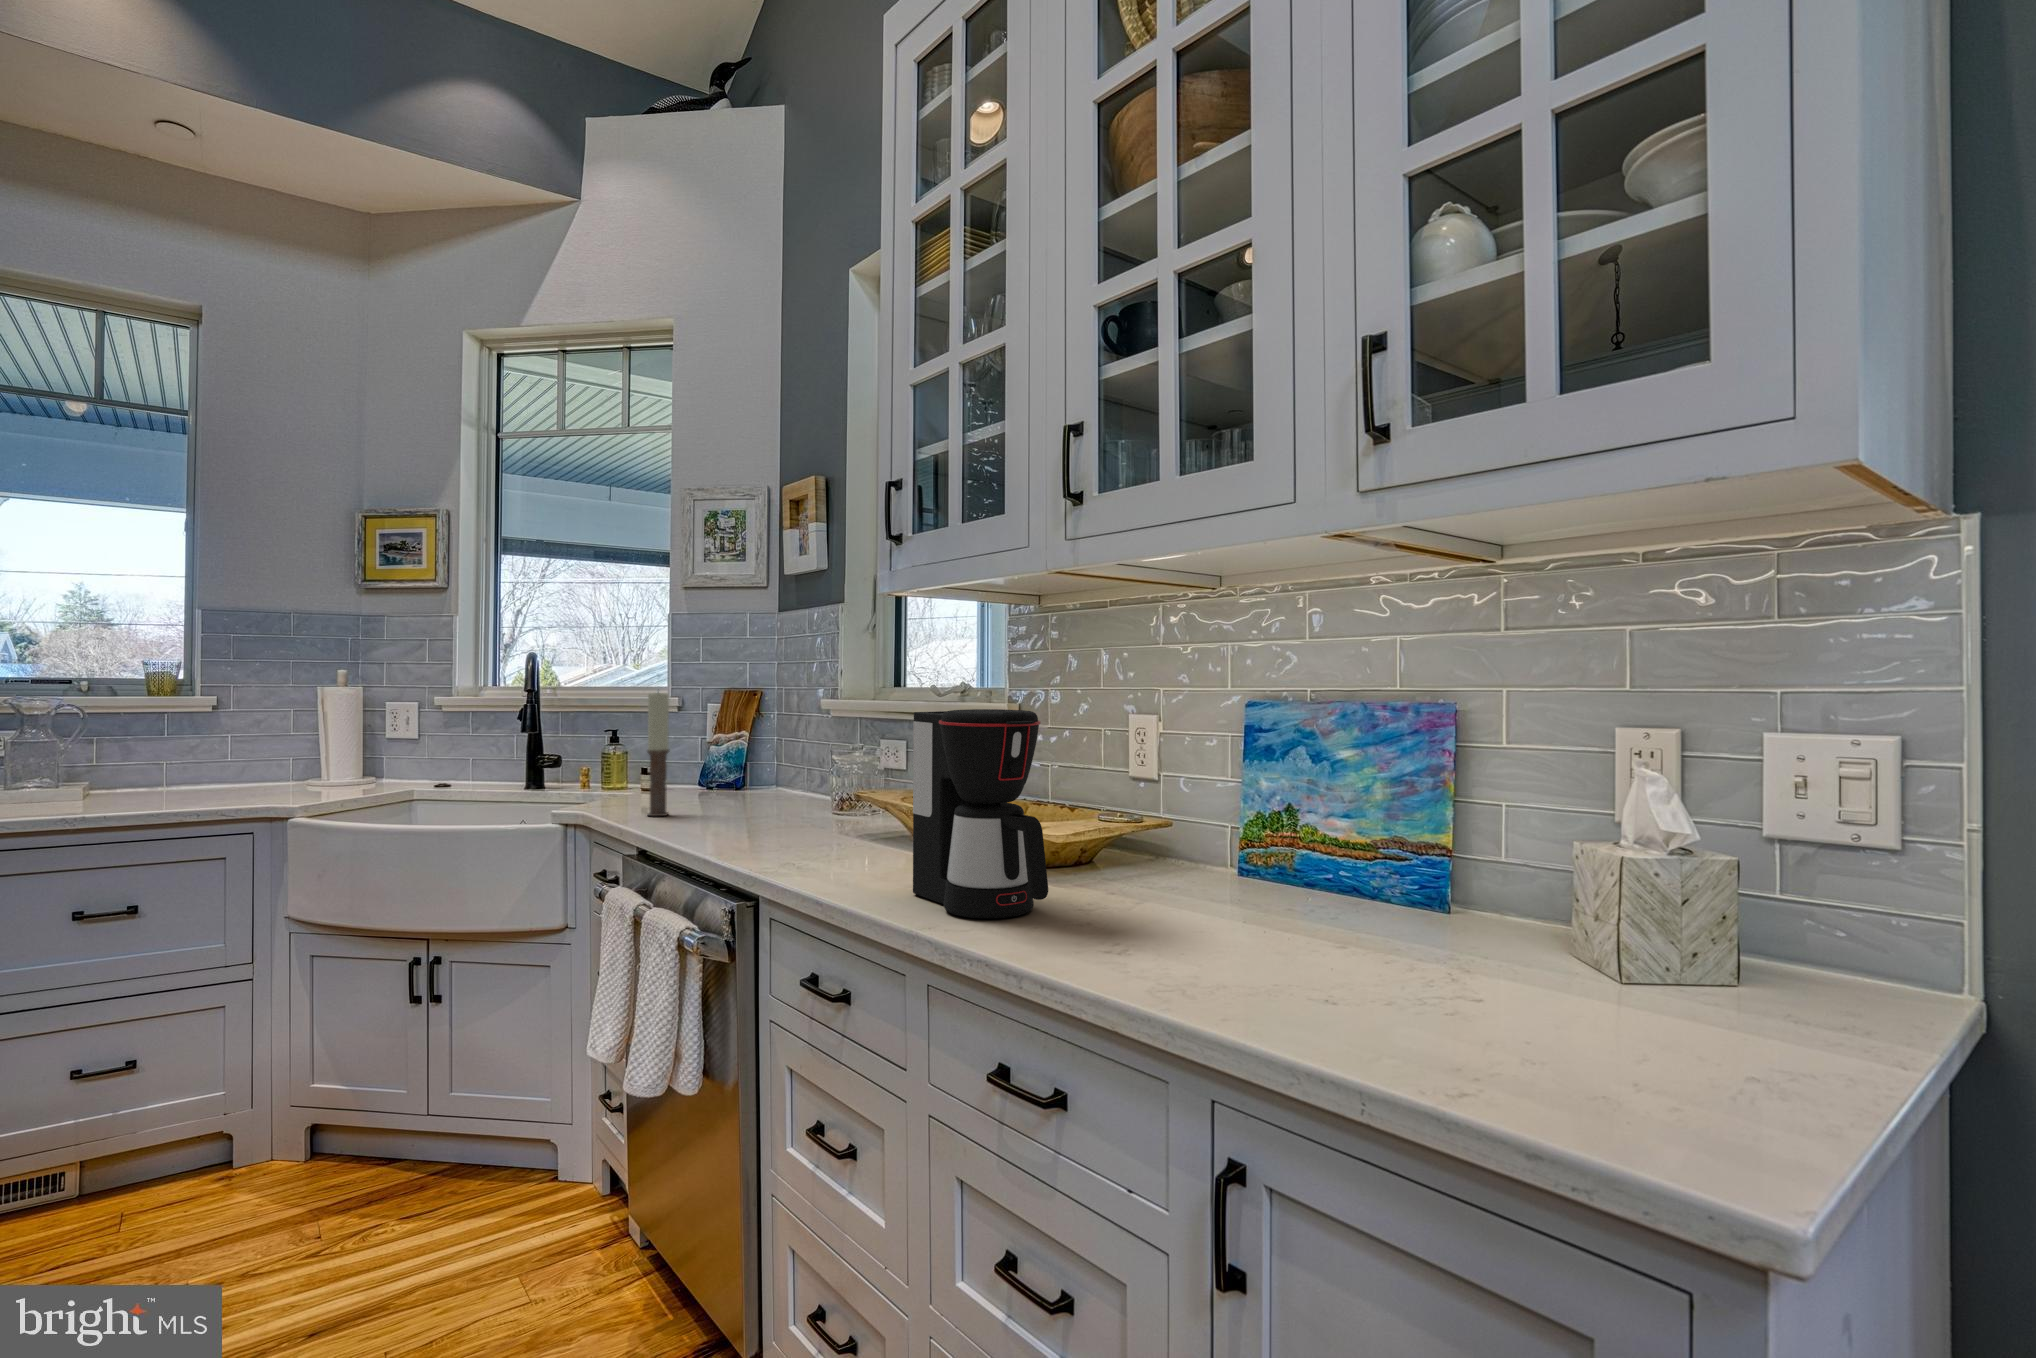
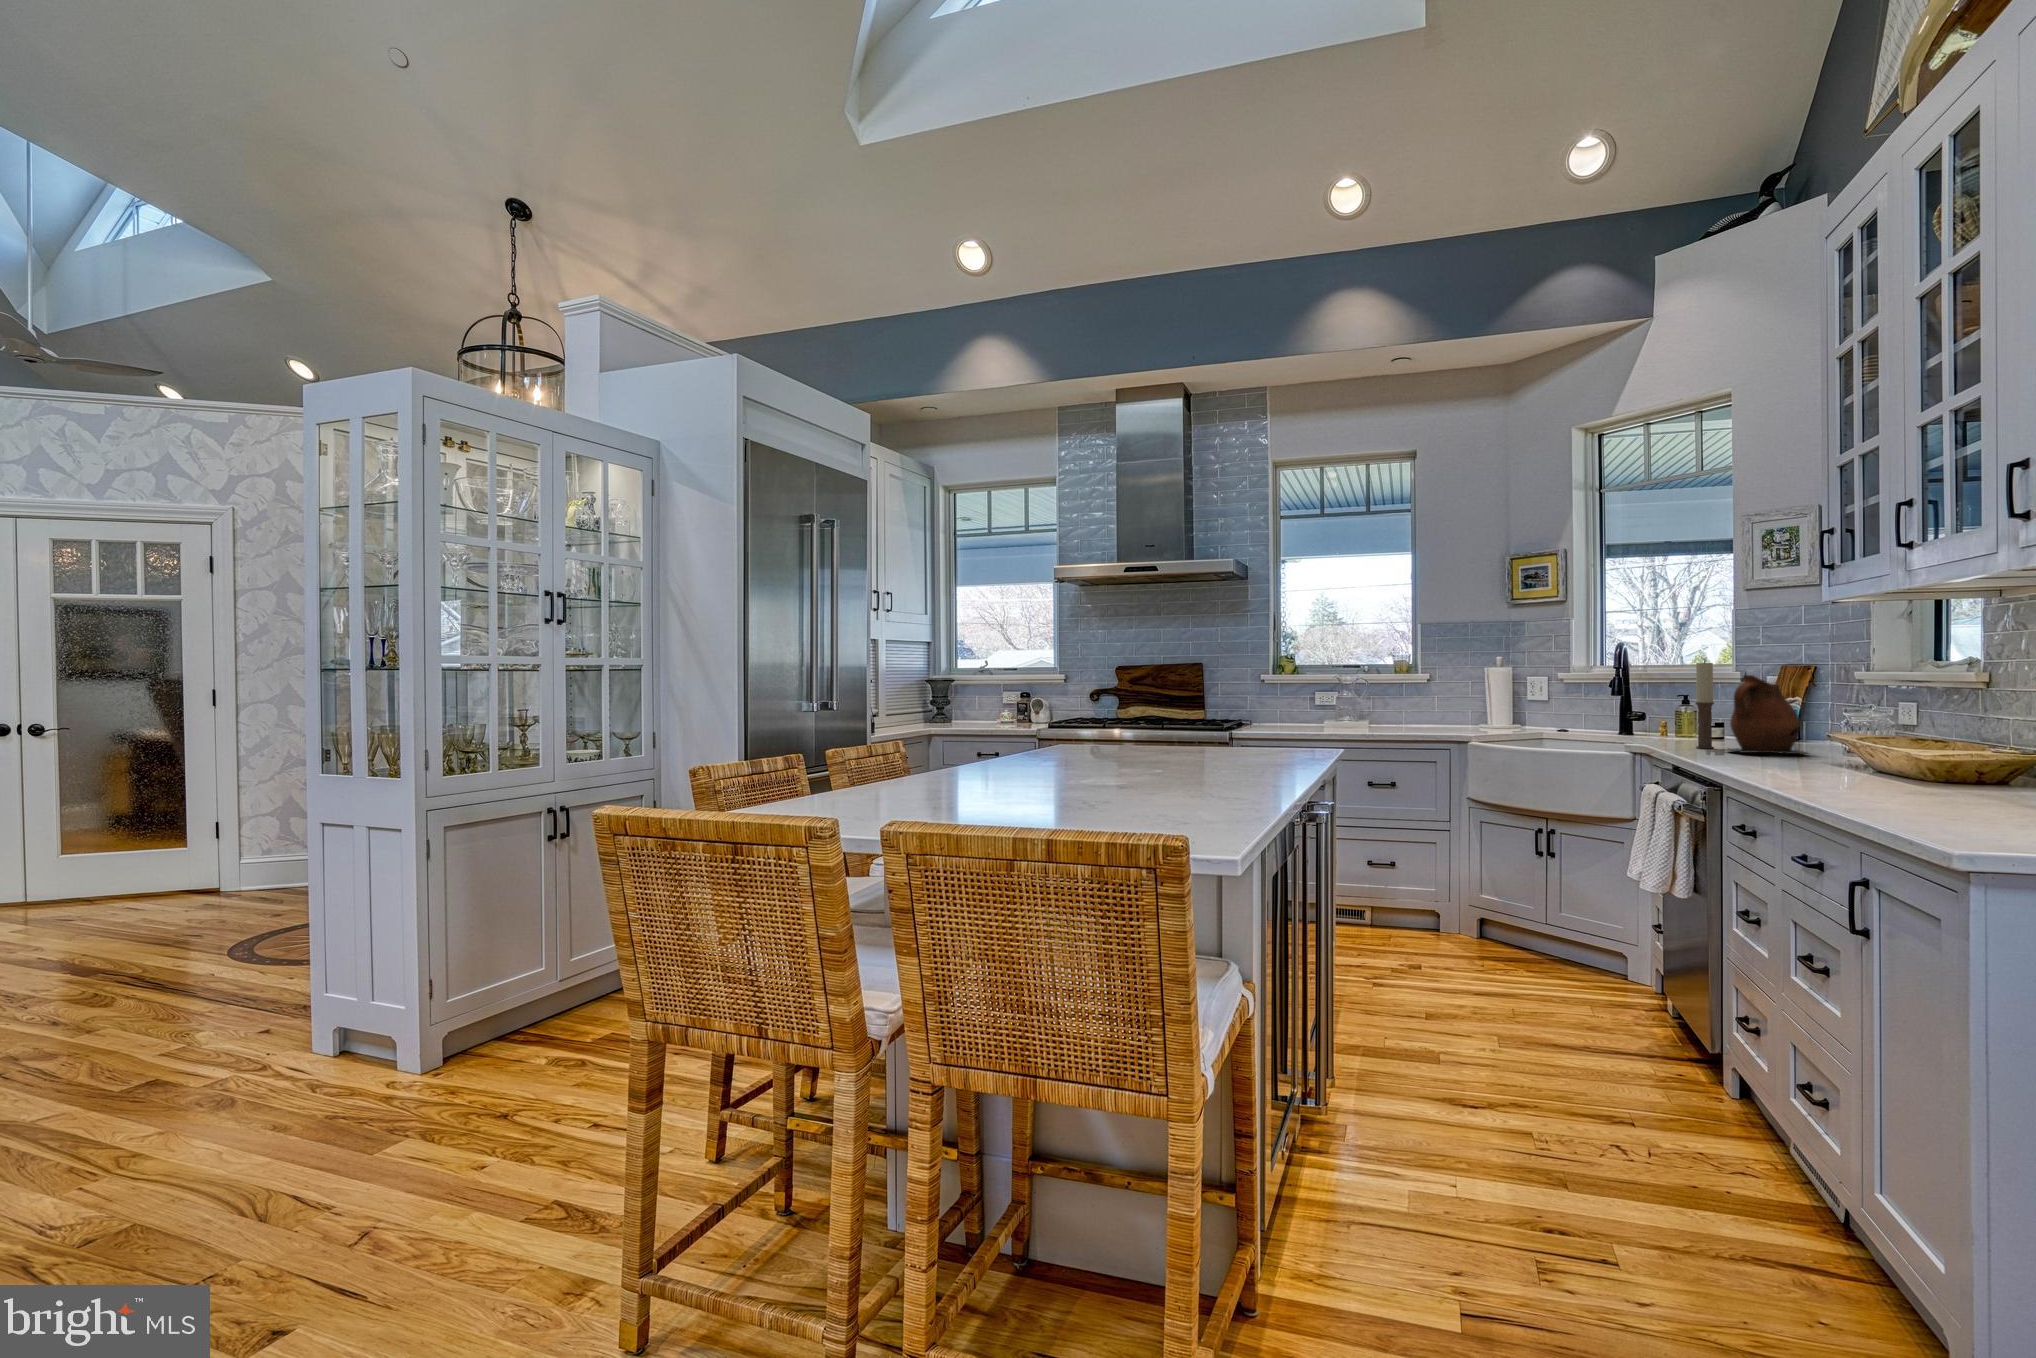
coffee maker: present [913,709,1048,918] -> none [1854,655,1954,796]
ceramic pitcher: none [685,714,789,825] -> present [1730,675,1806,755]

